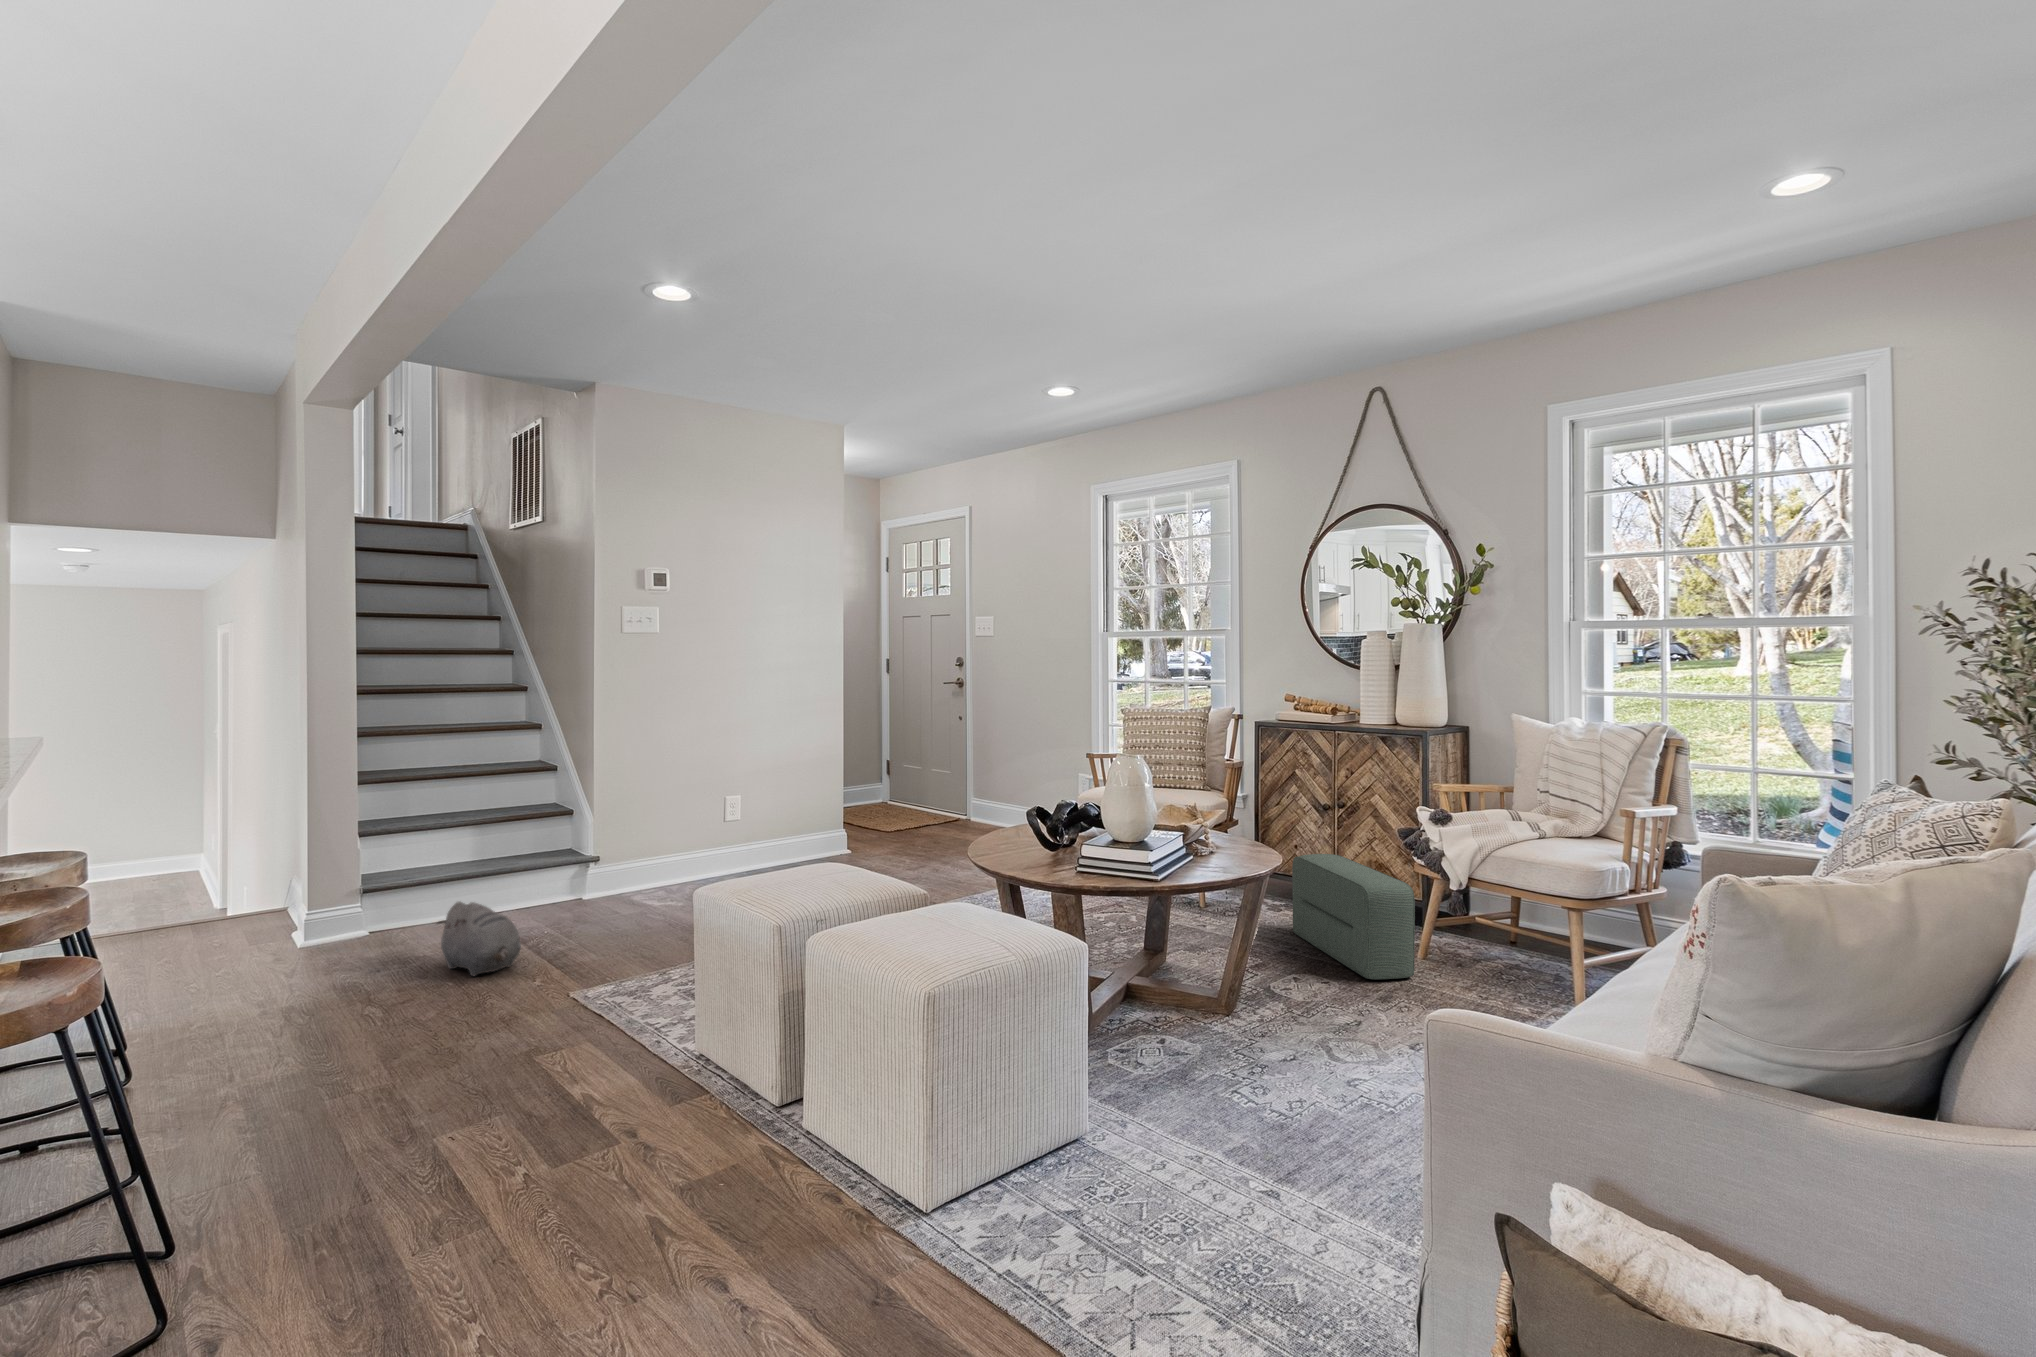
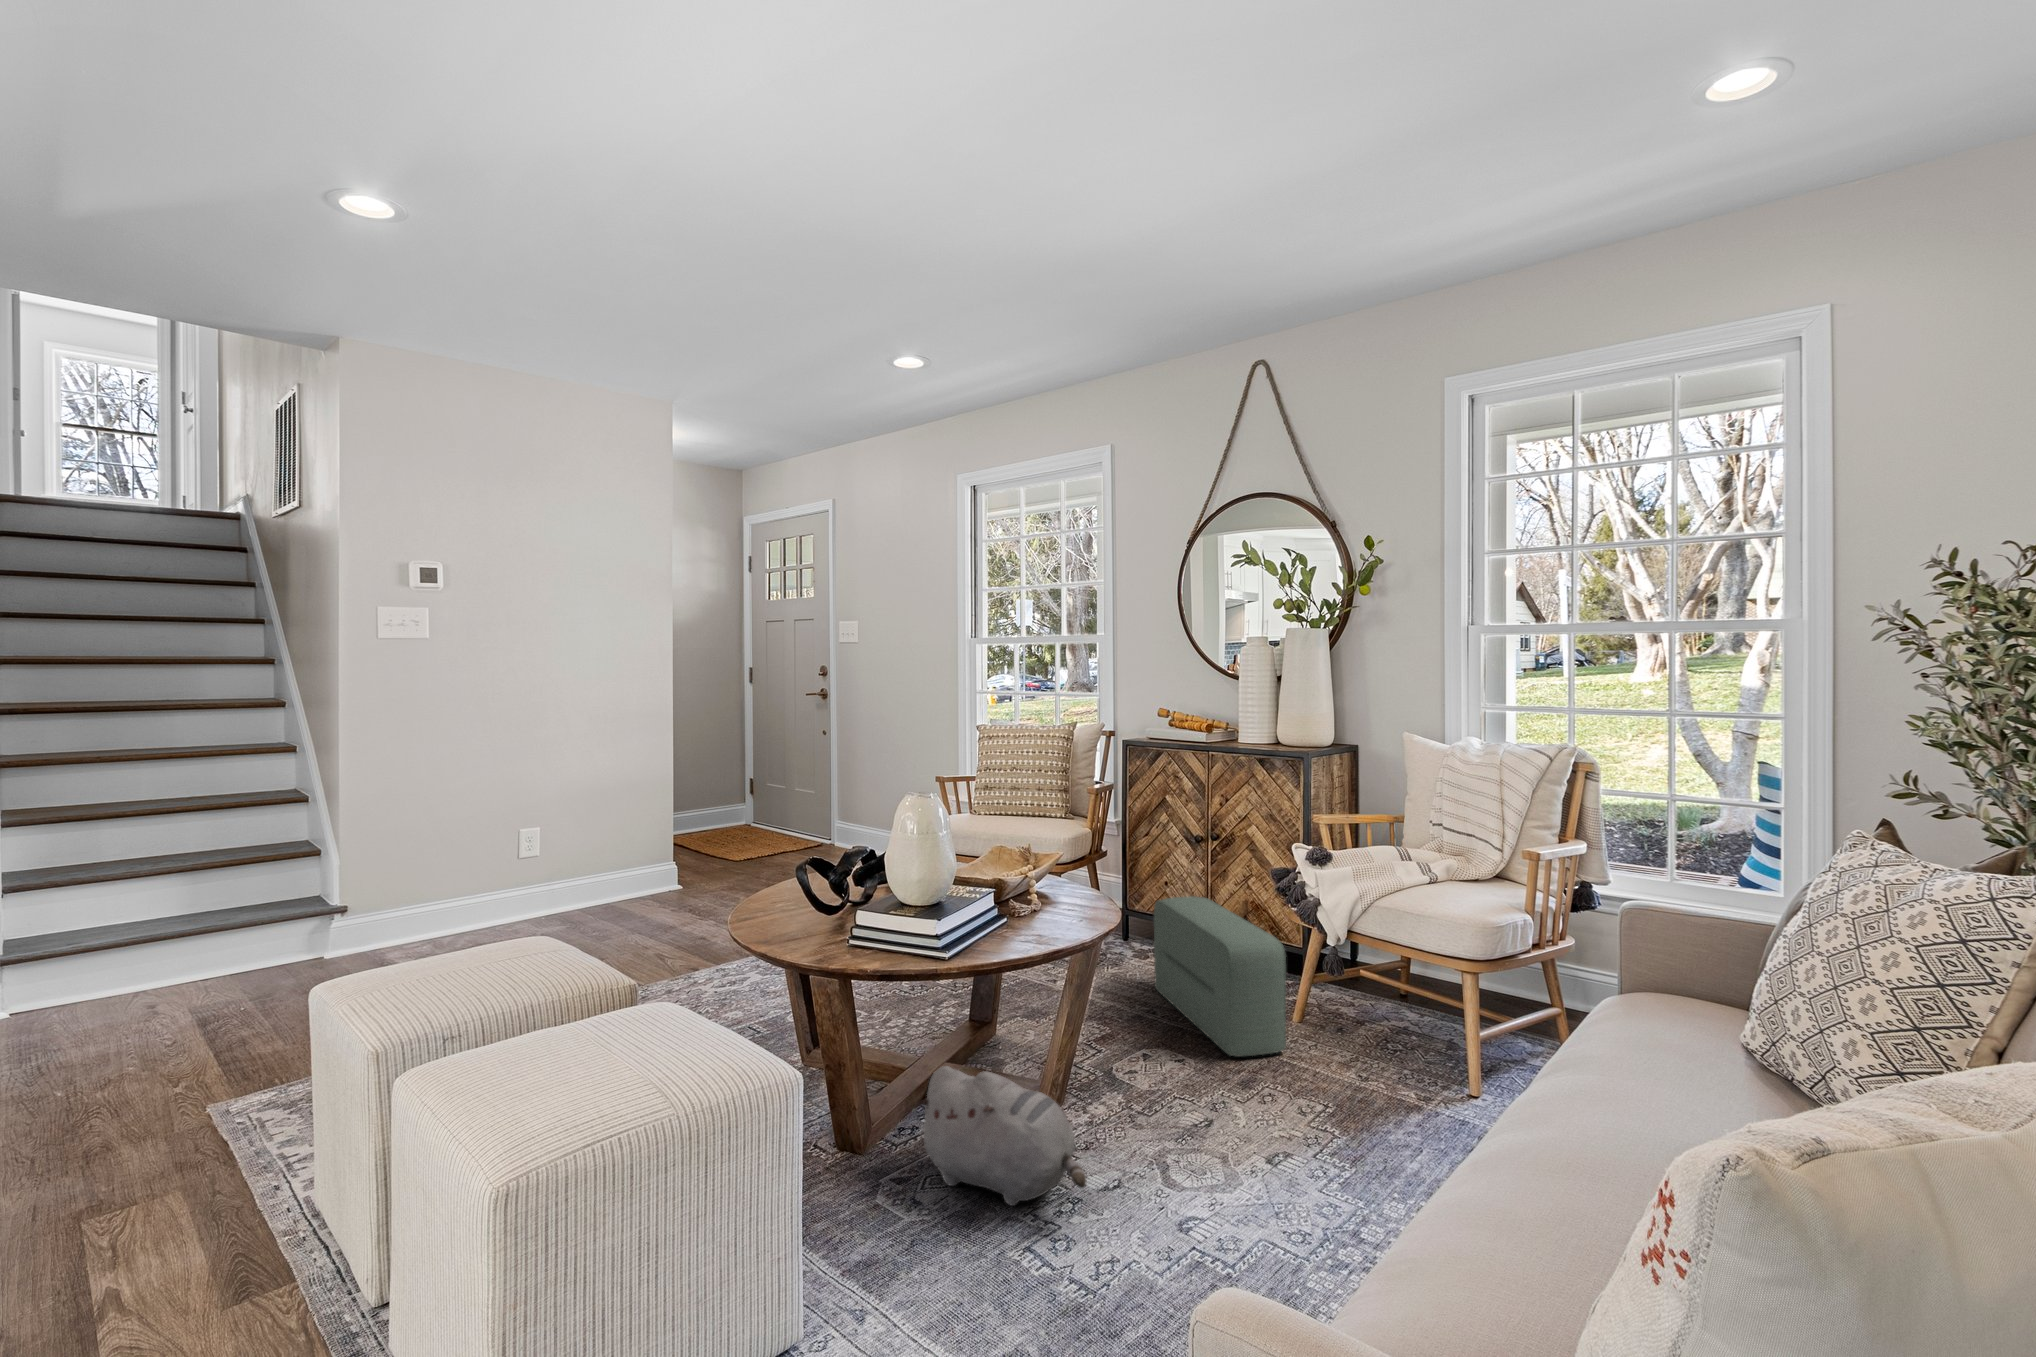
plush toy: present [437,902,521,976] -> present [915,1066,1086,1206]

